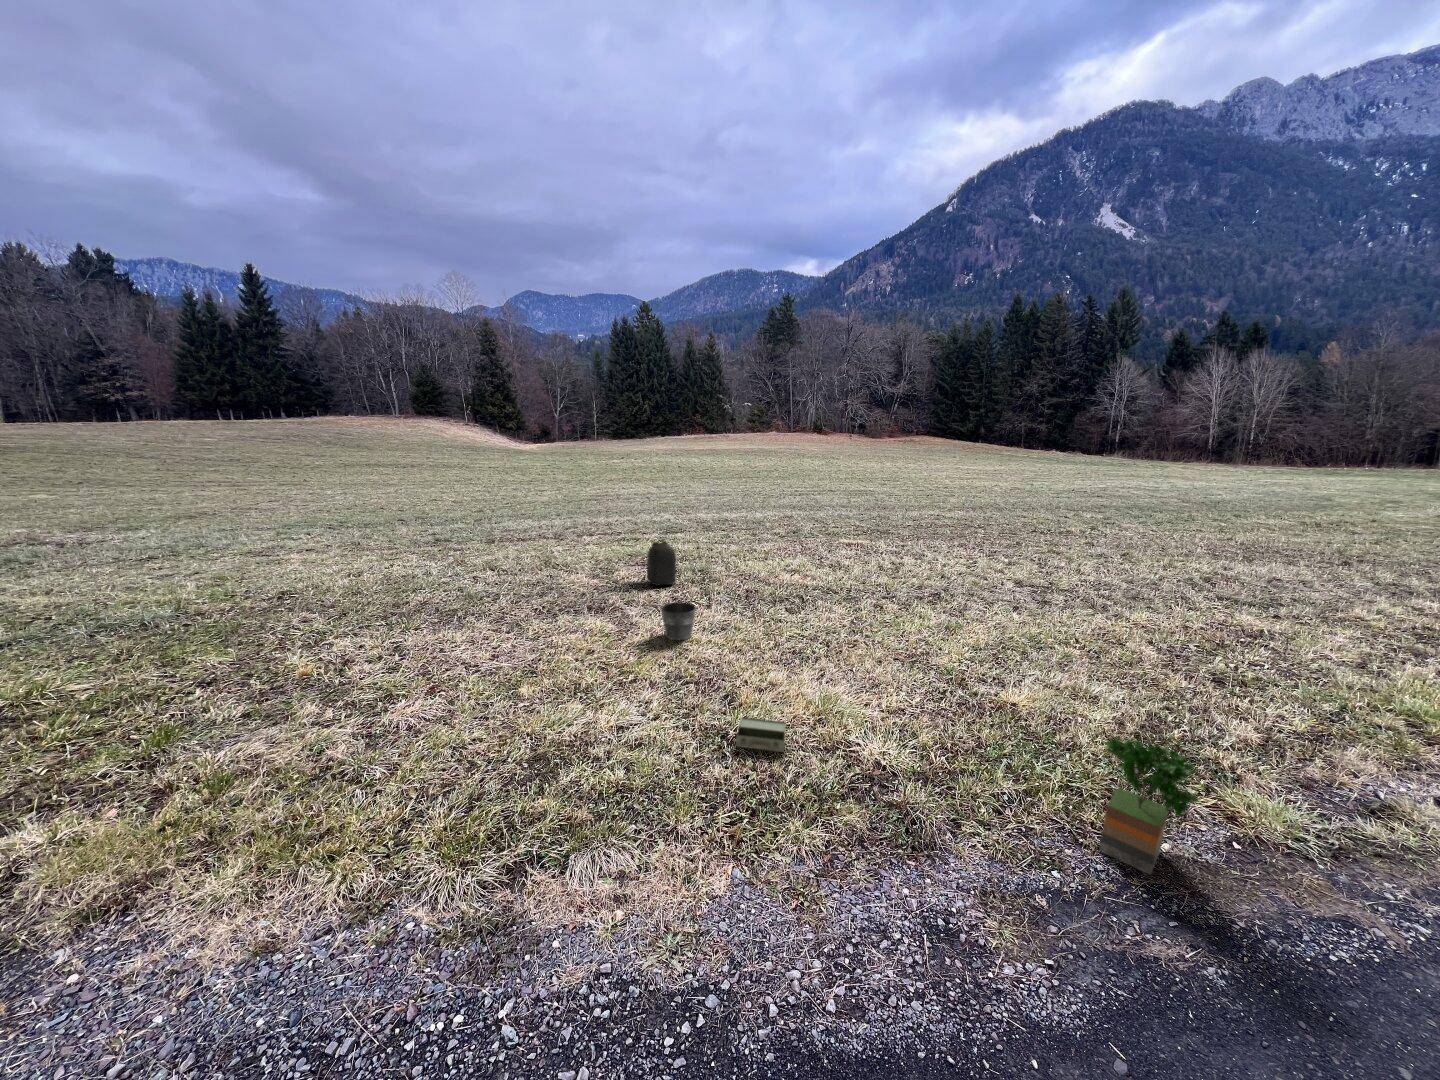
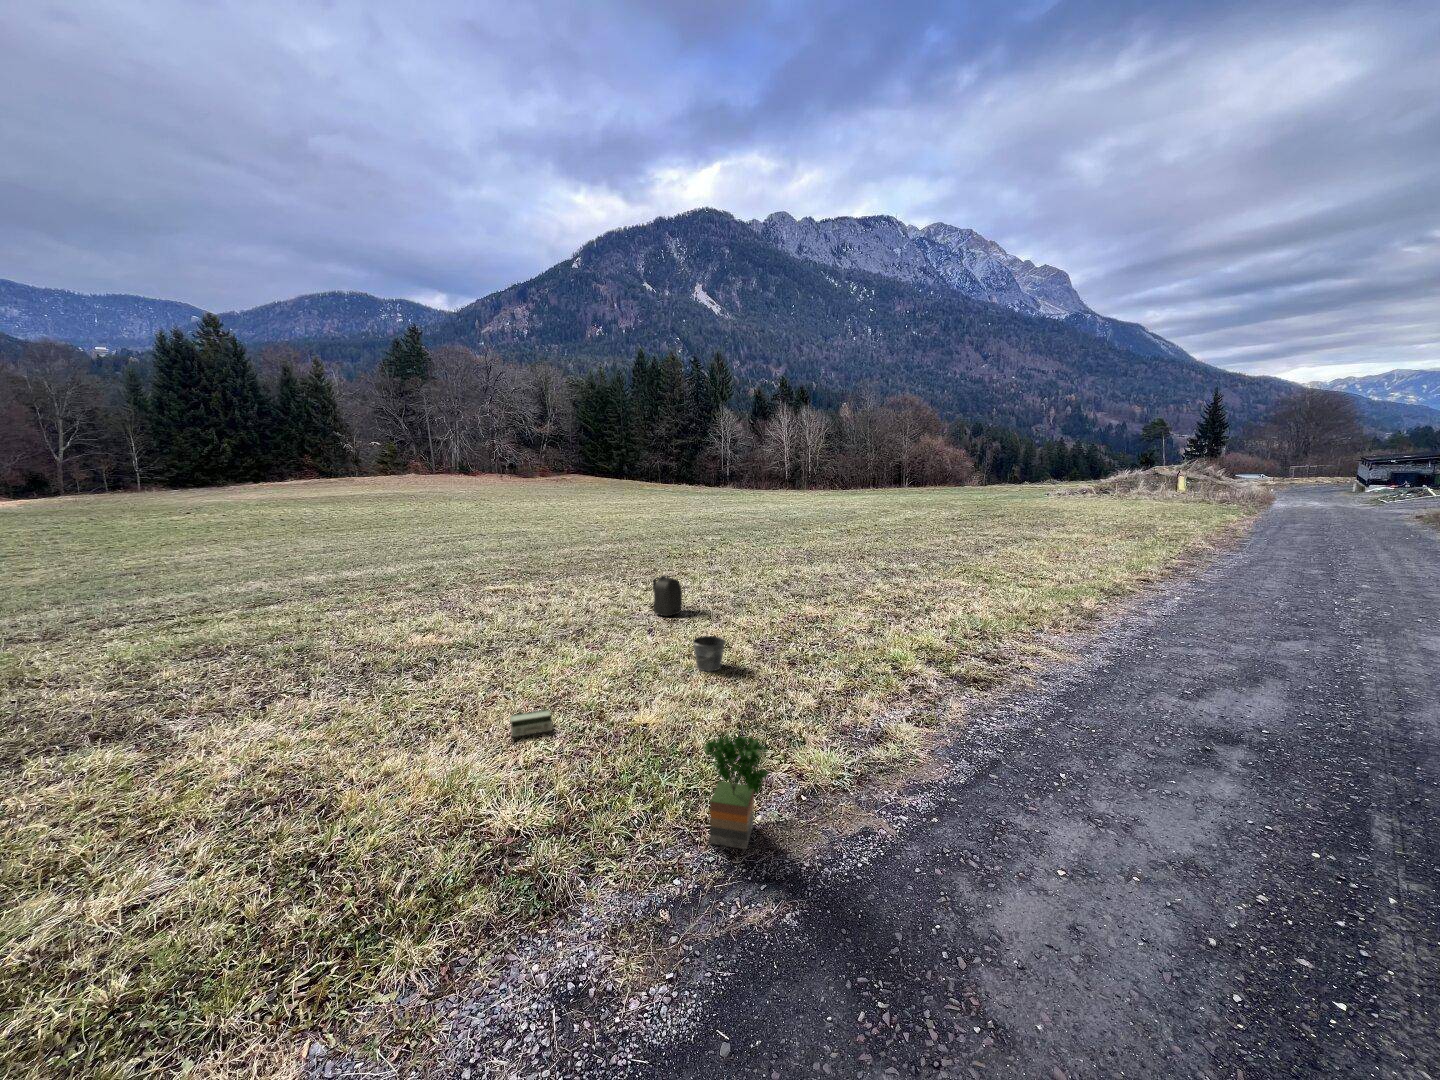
backpack: present [647,541,676,586] -> present [653,575,682,616]
bucket: present [658,602,697,640] -> present [691,636,725,671]
toolbox: present [736,717,786,752] -> present [510,710,553,737]

